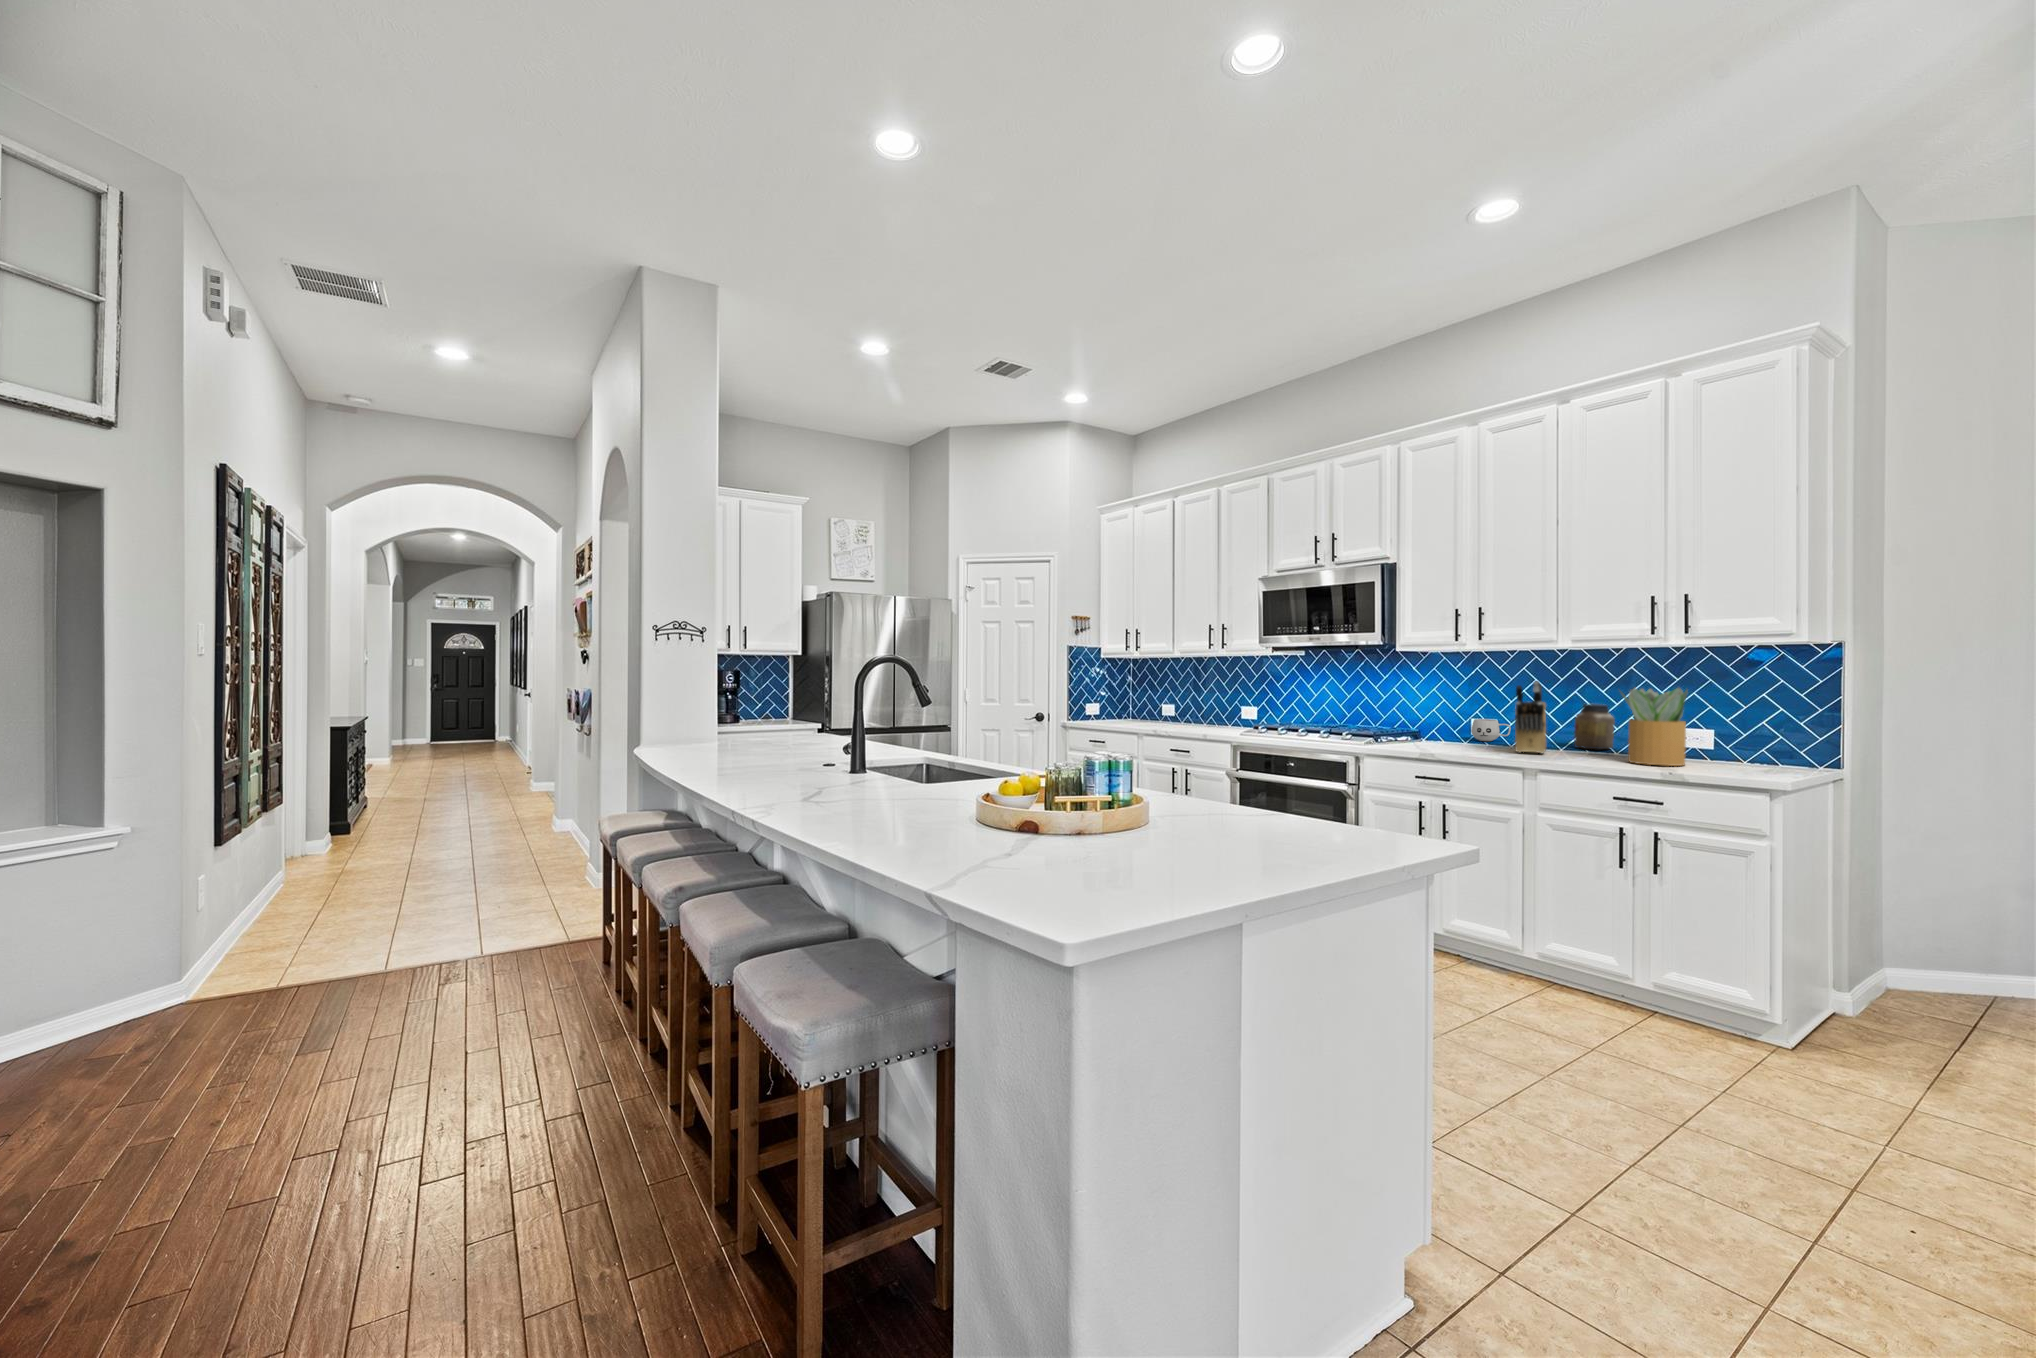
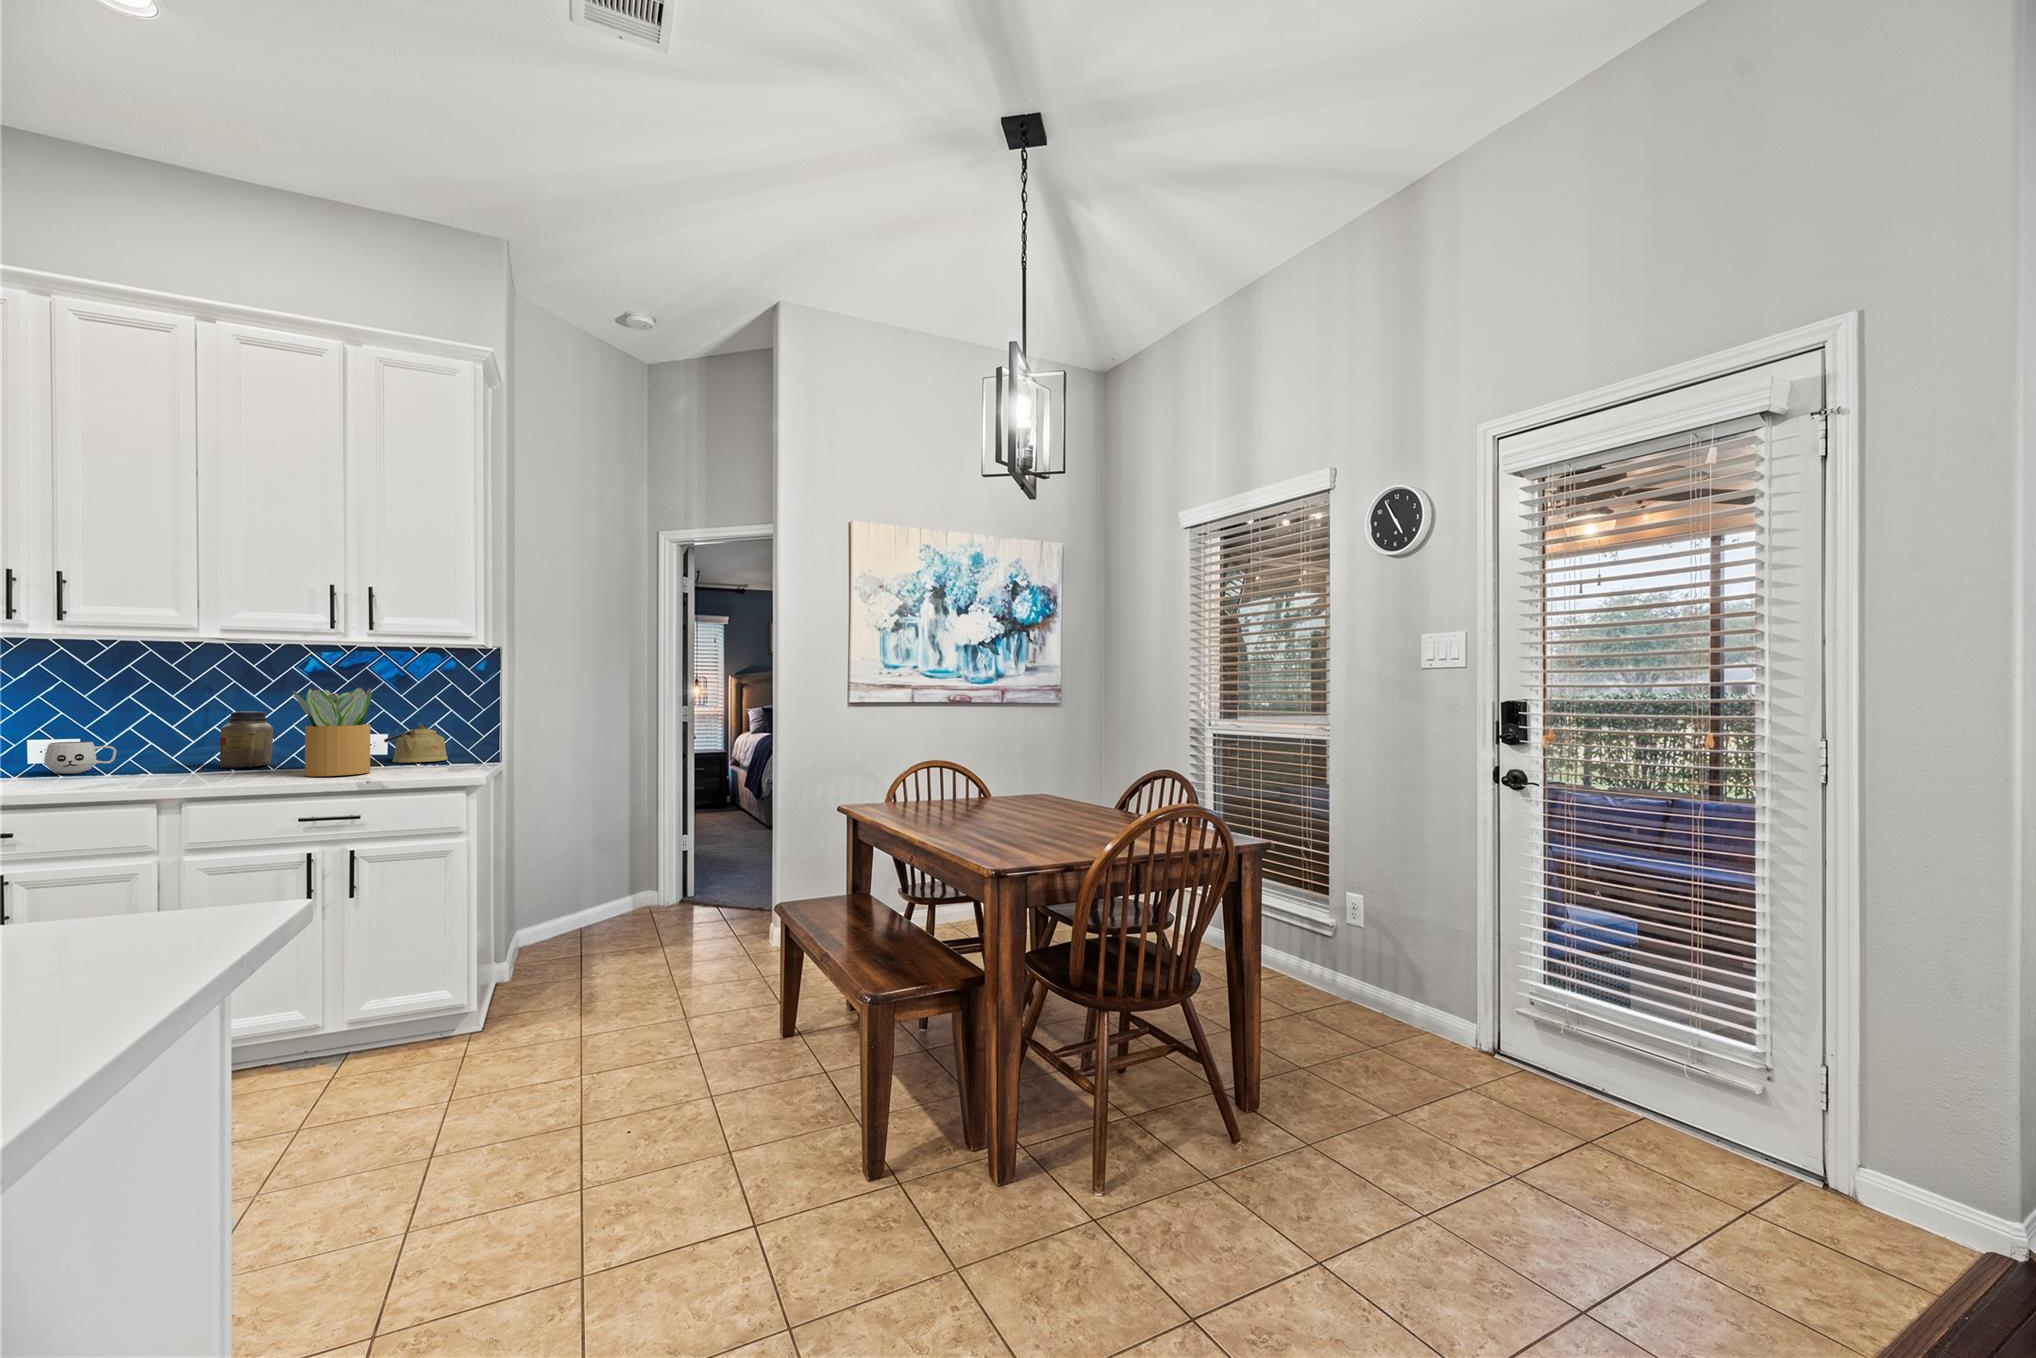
knife block: present [1515,681,1546,753] -> none [135,683,191,782]
kettle: none [1710,725,1778,763] -> present [384,725,448,763]

